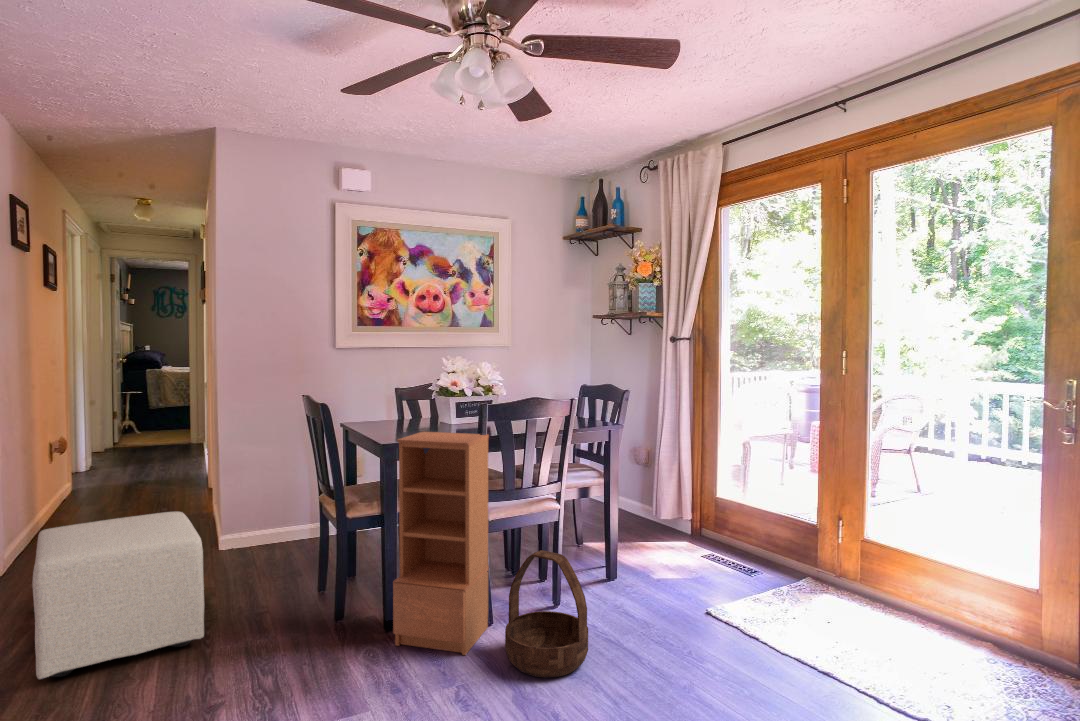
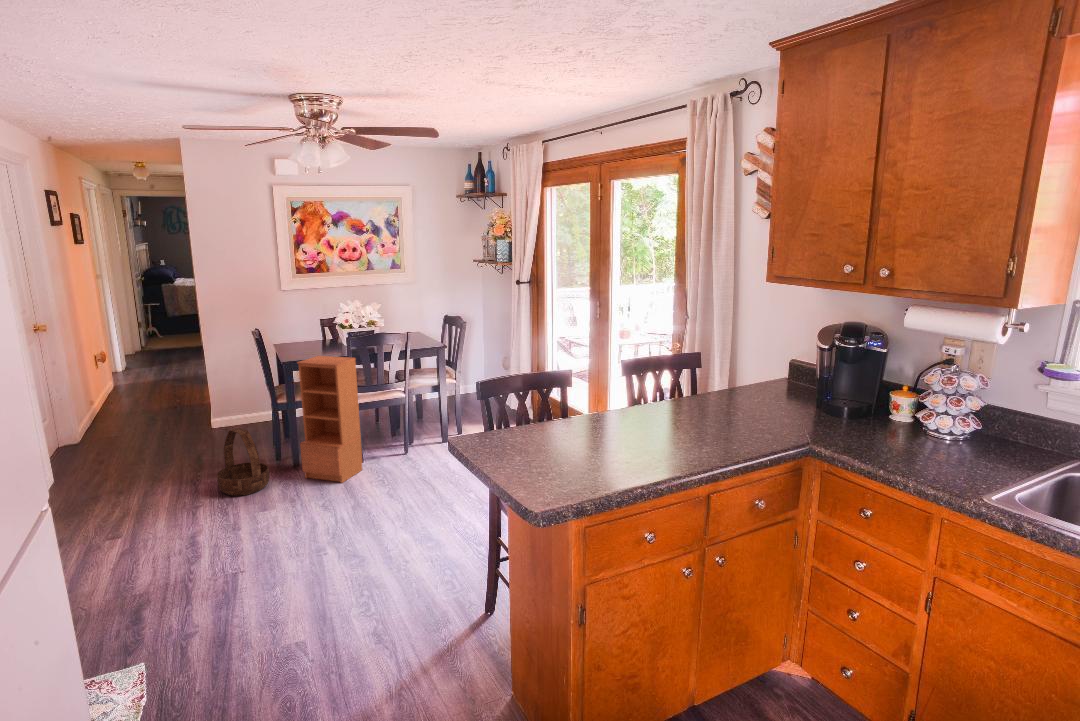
ottoman: present [33,512,204,679] -> none [97,403,197,492]
basket: present [505,550,588,678] -> present [217,428,270,496]

